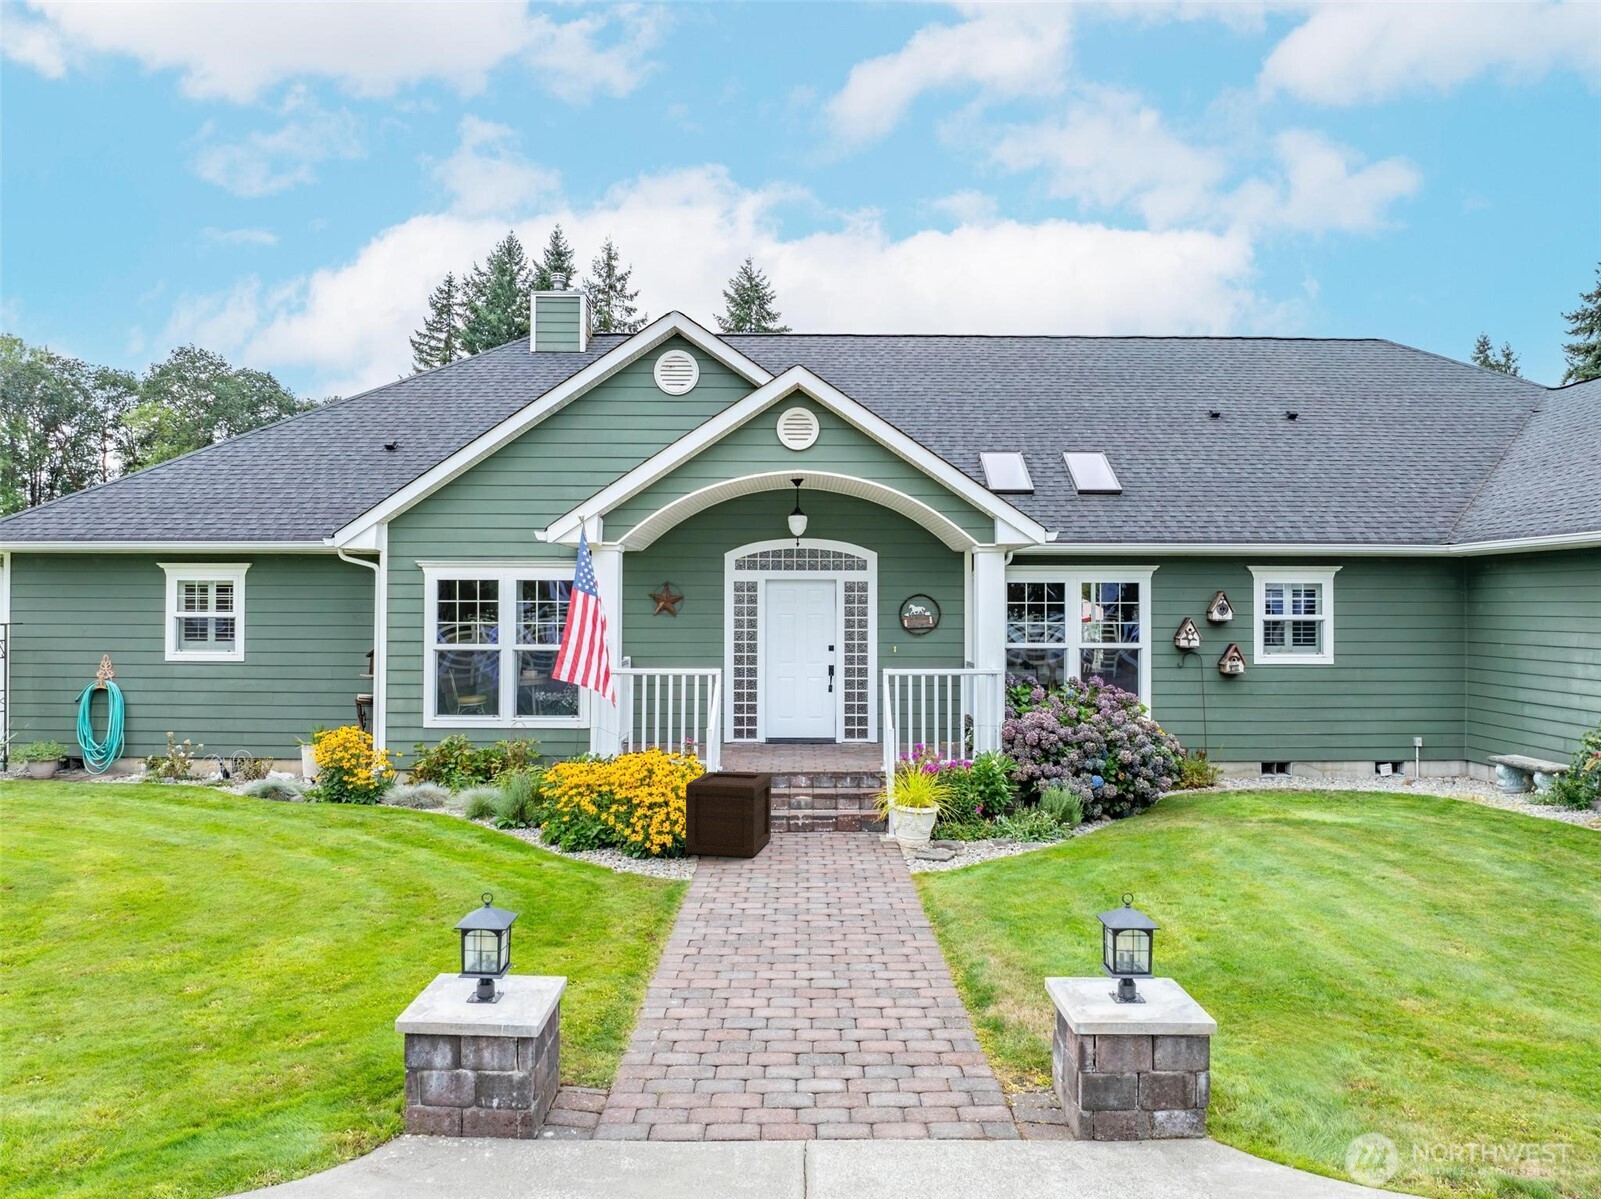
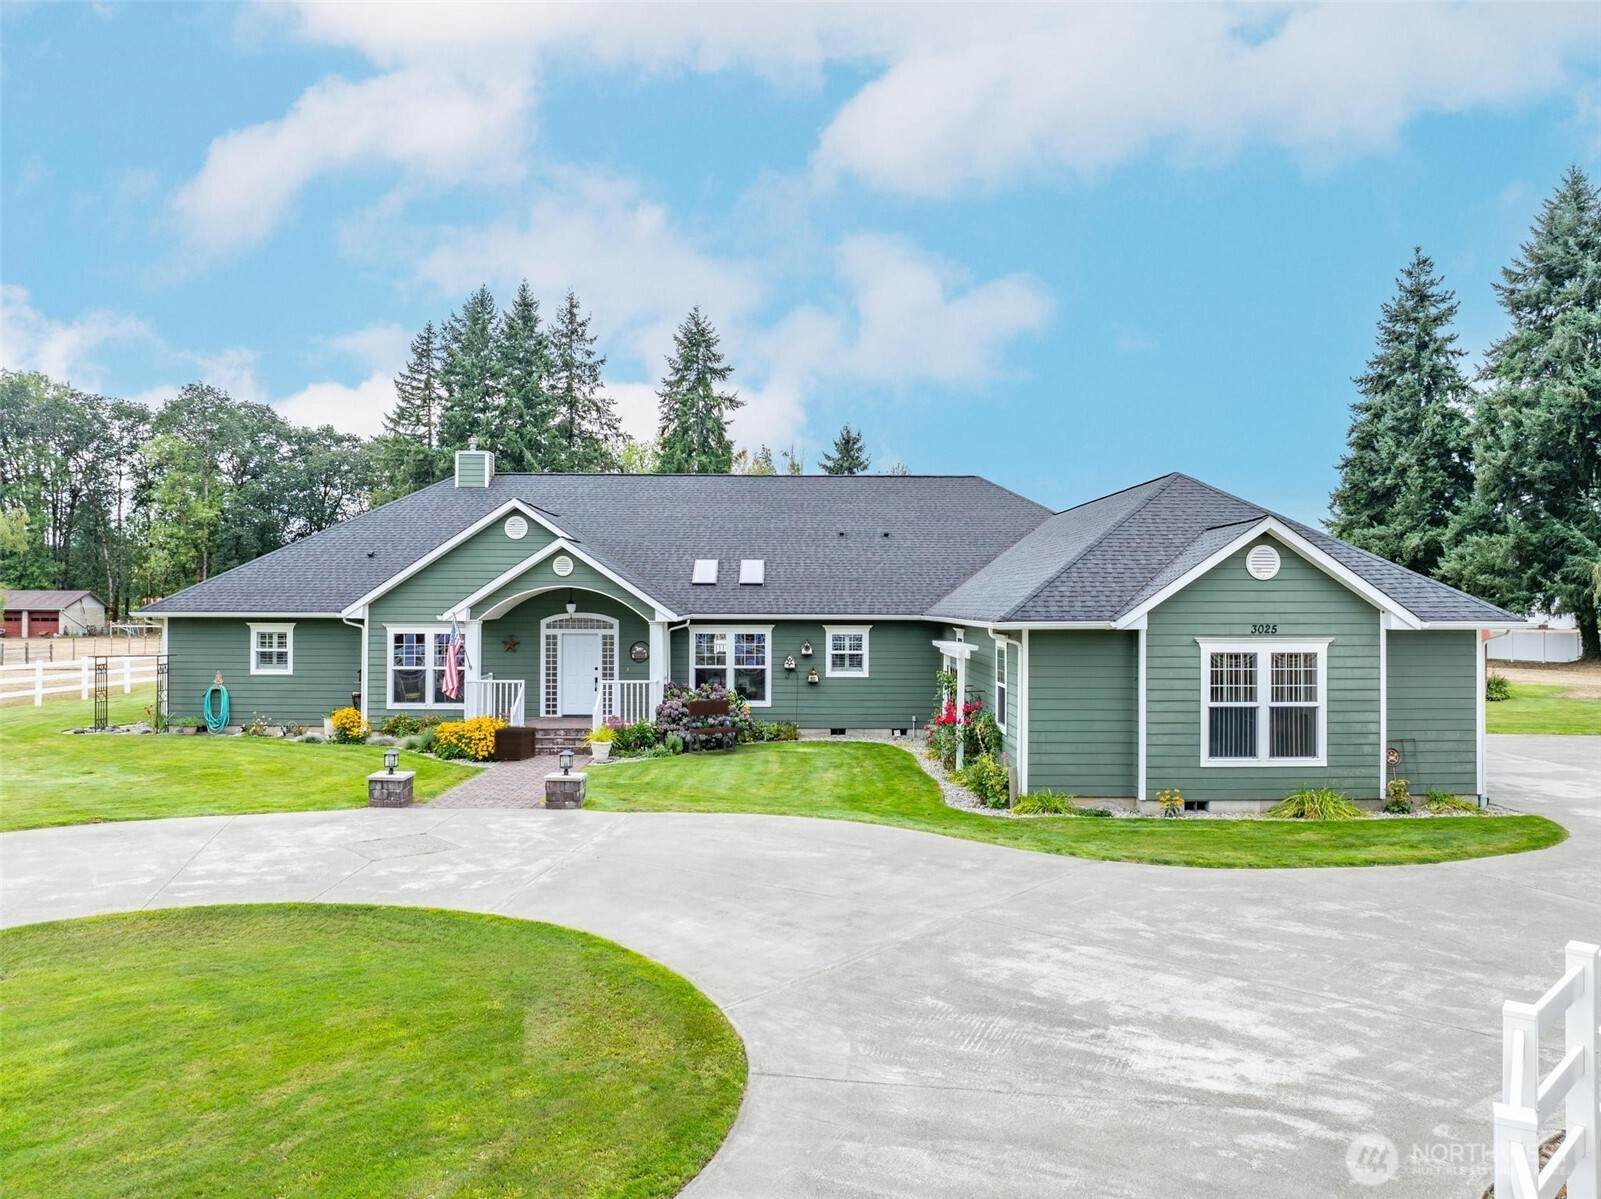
bench: none [1077,709,1185,832] -> present [688,699,741,755]

